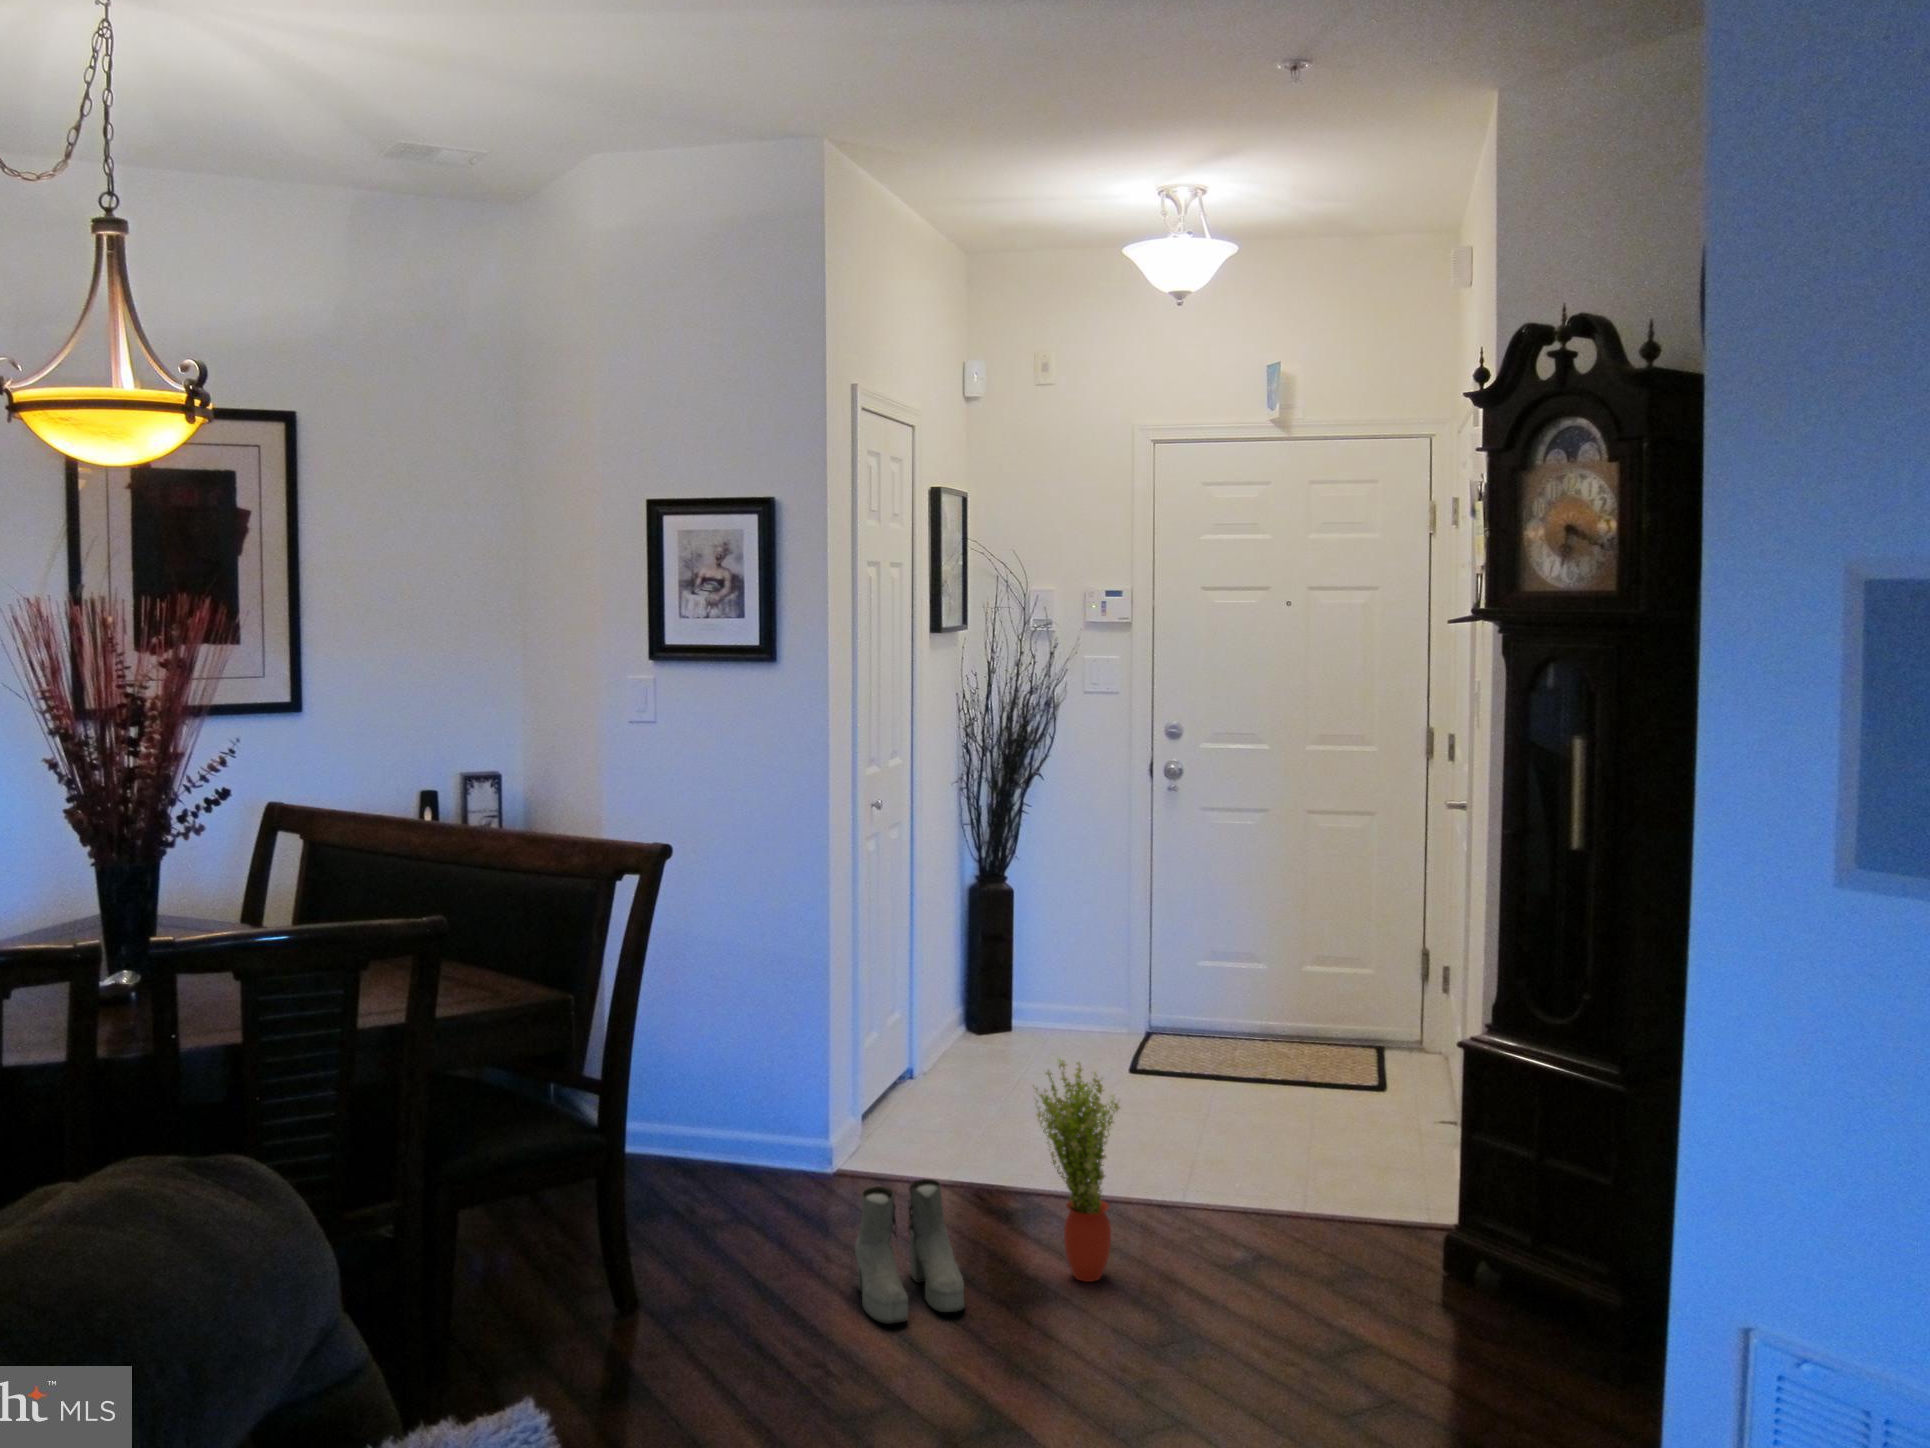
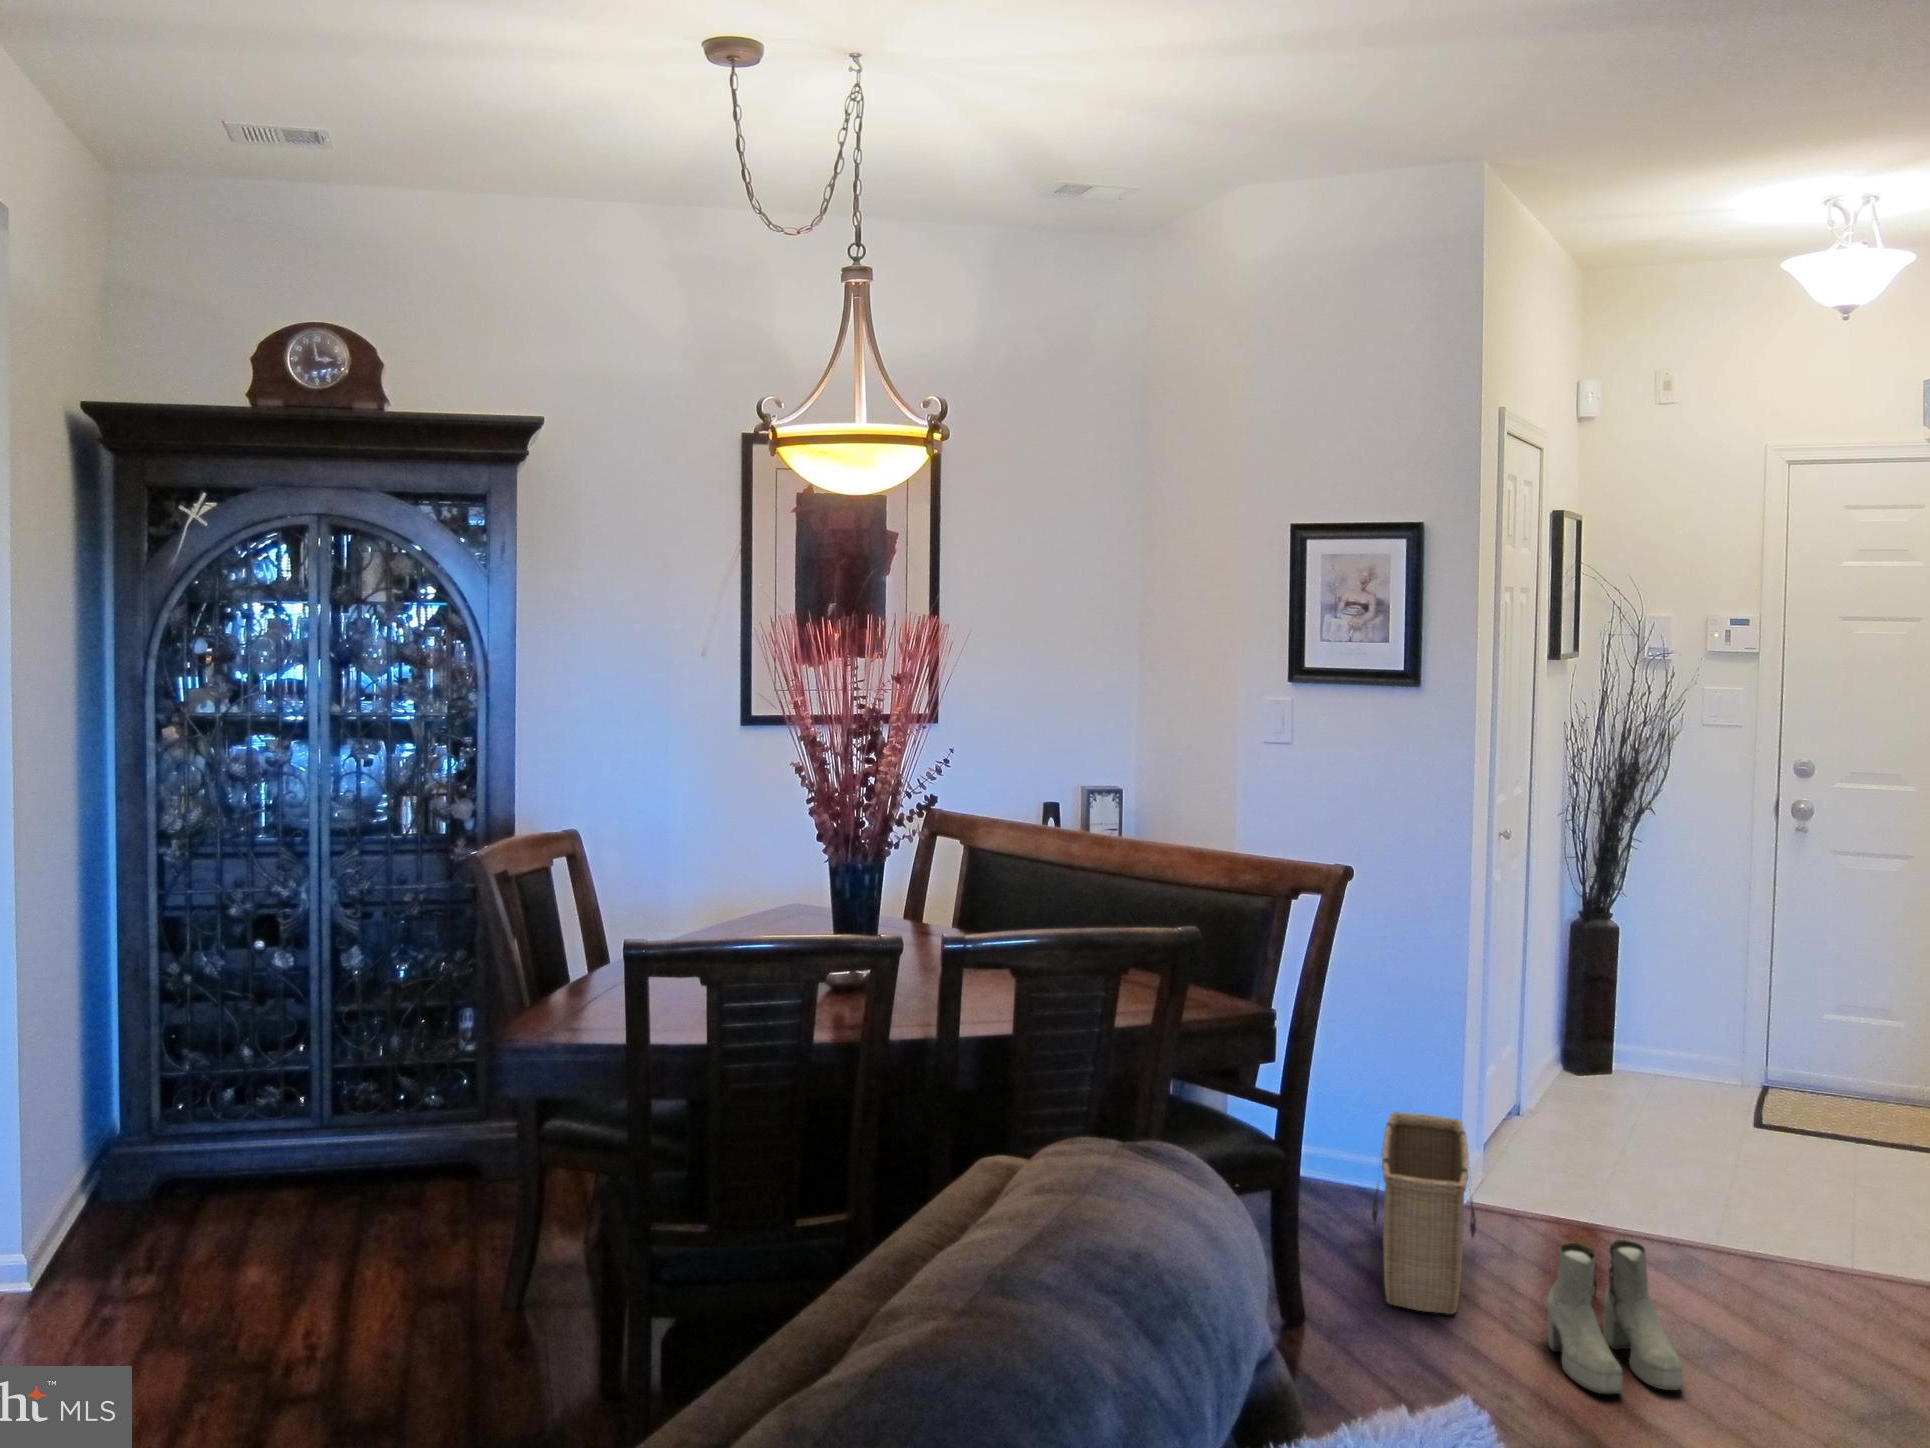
potted plant: present [1033,1060,1120,1282] -> none [1748,1125,1863,1375]
basket: none [710,1081,813,1270] -> present [1372,1112,1476,1314]

